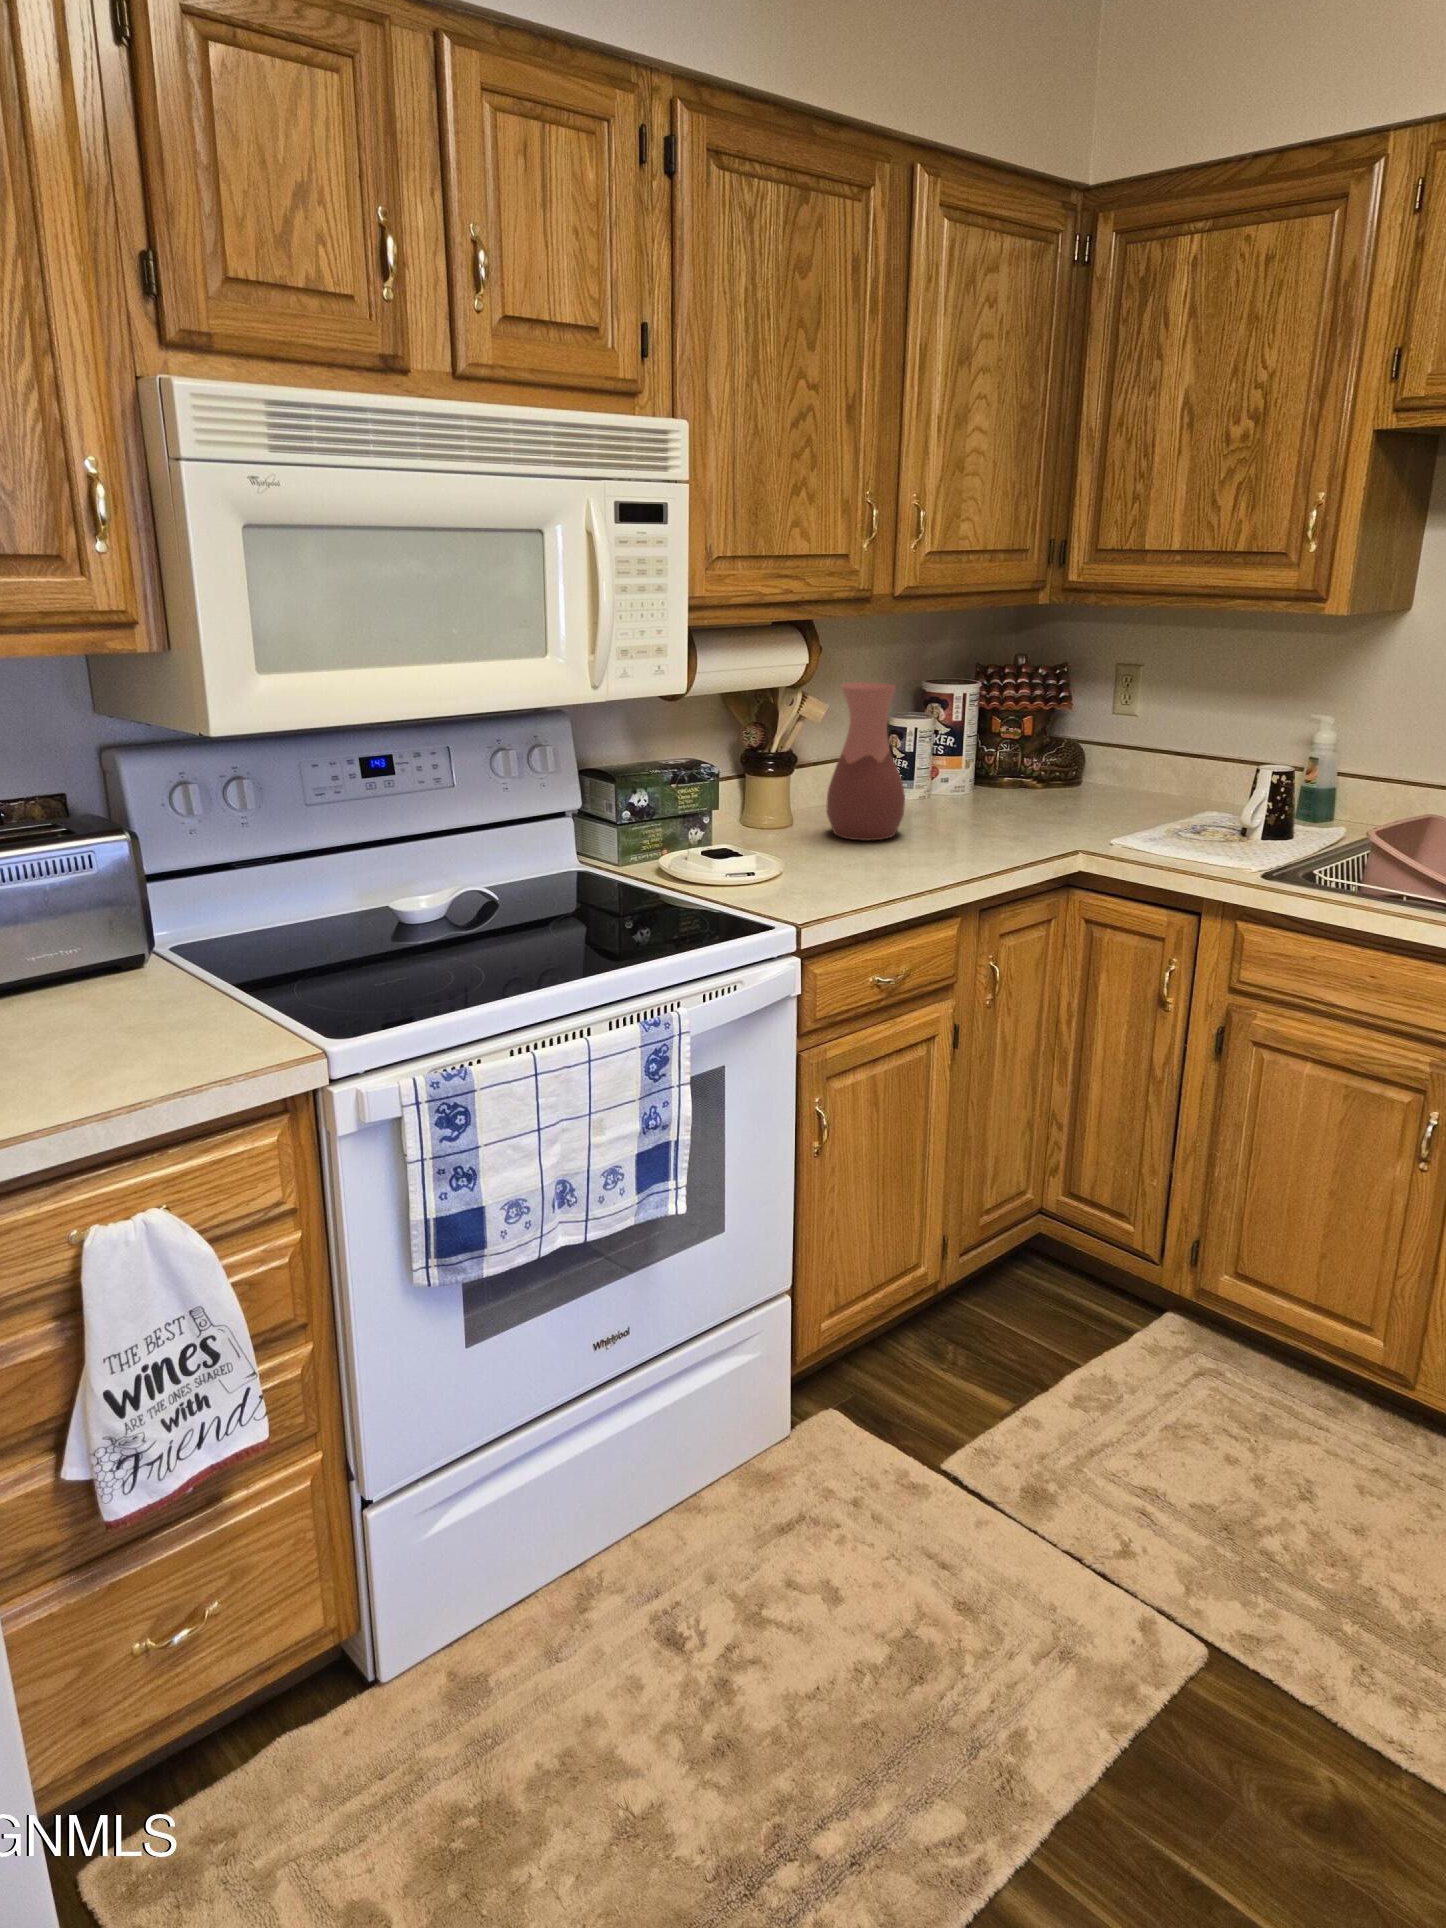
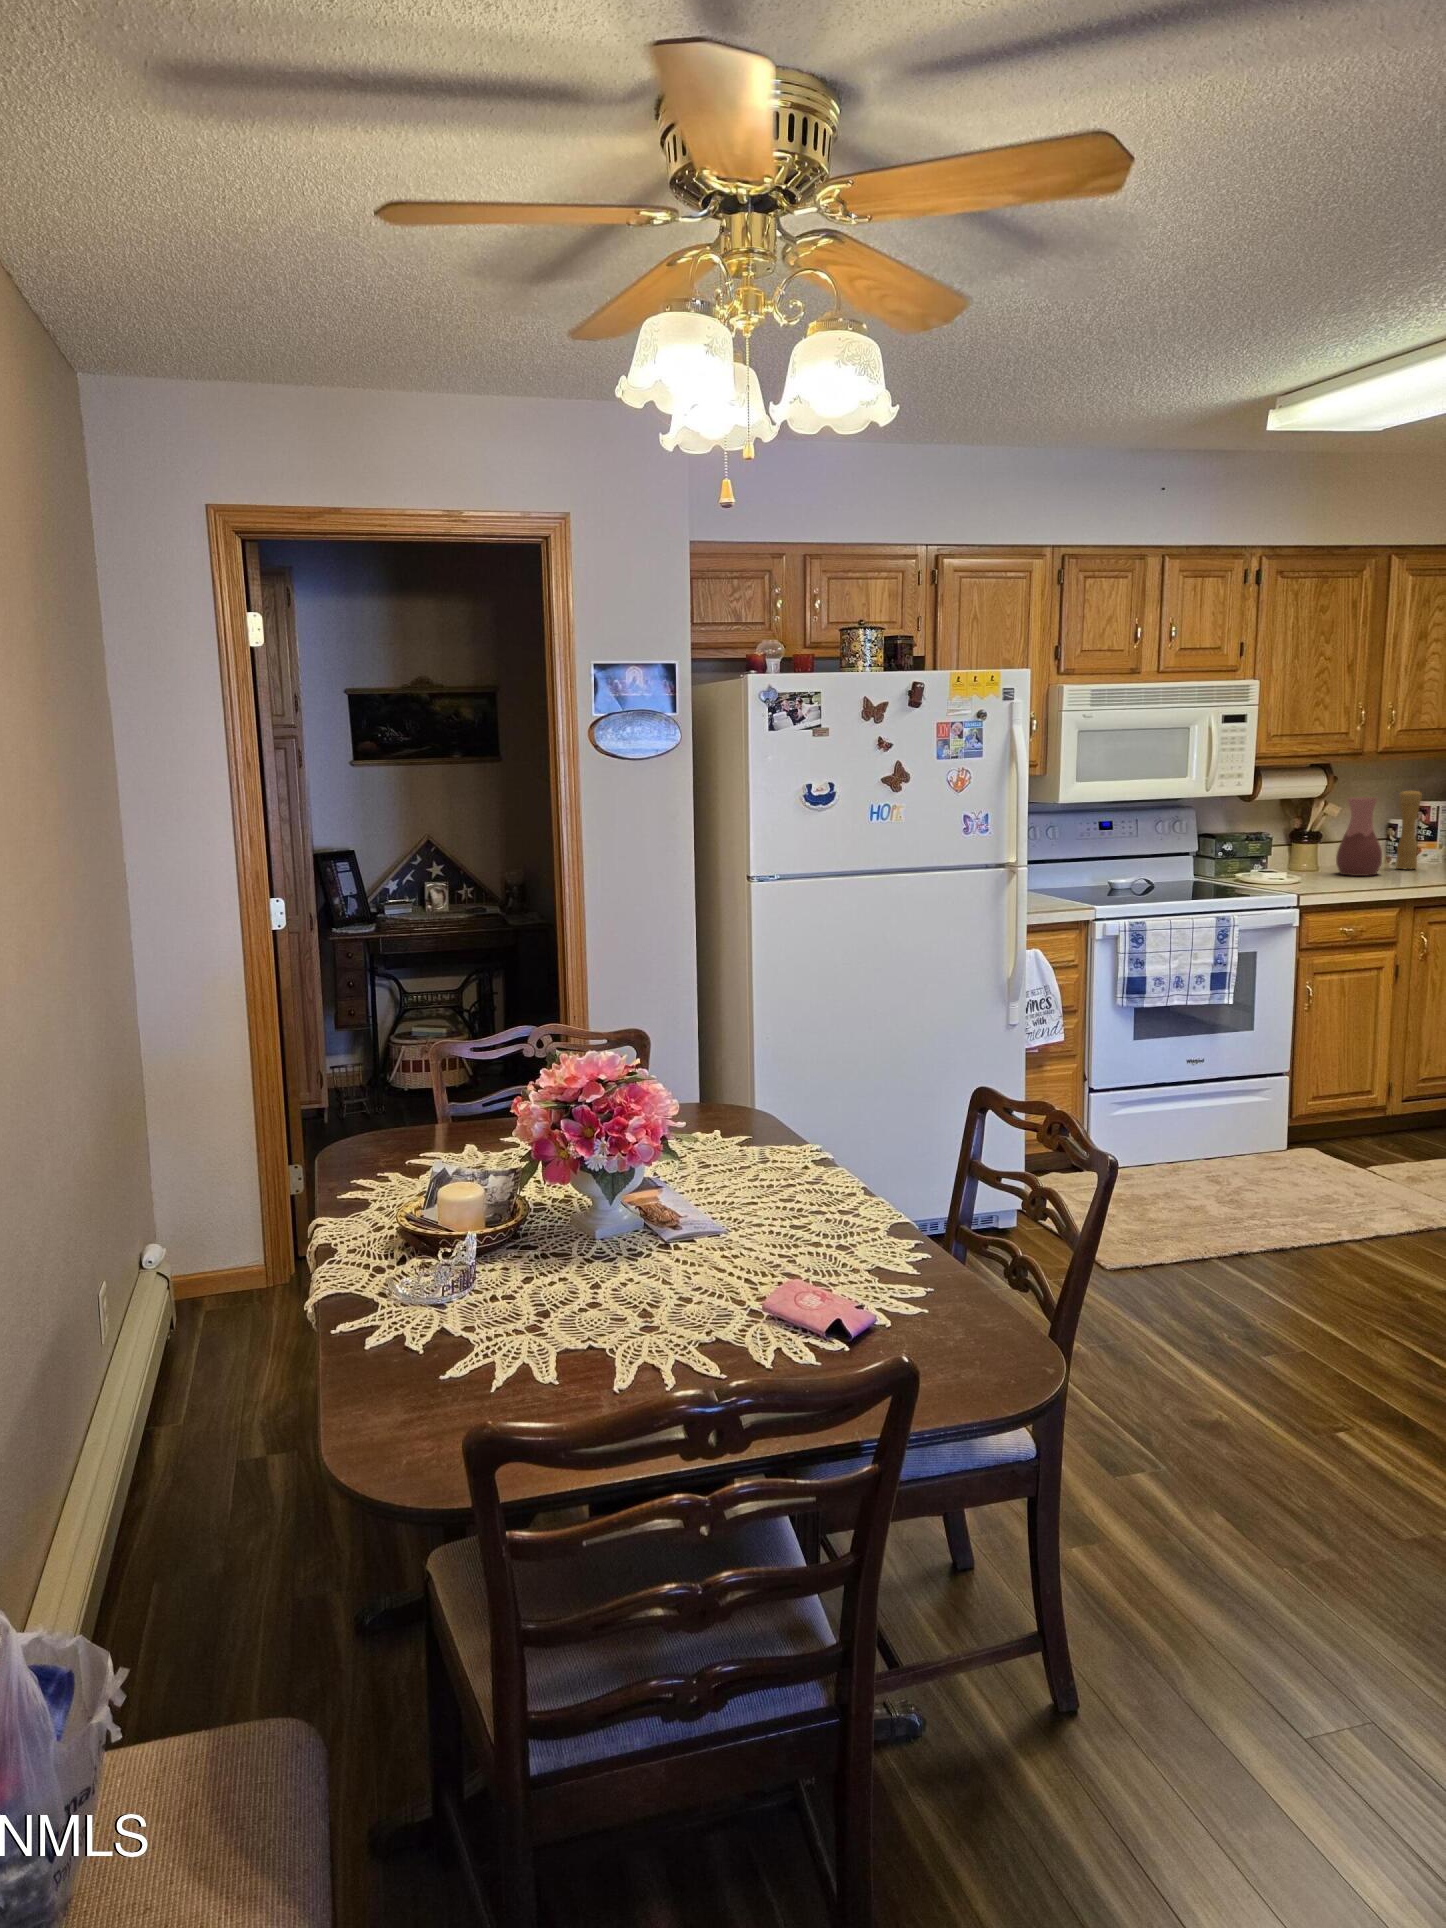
pepper mill: none [912,664,954,814] -> present [1396,790,1422,869]

